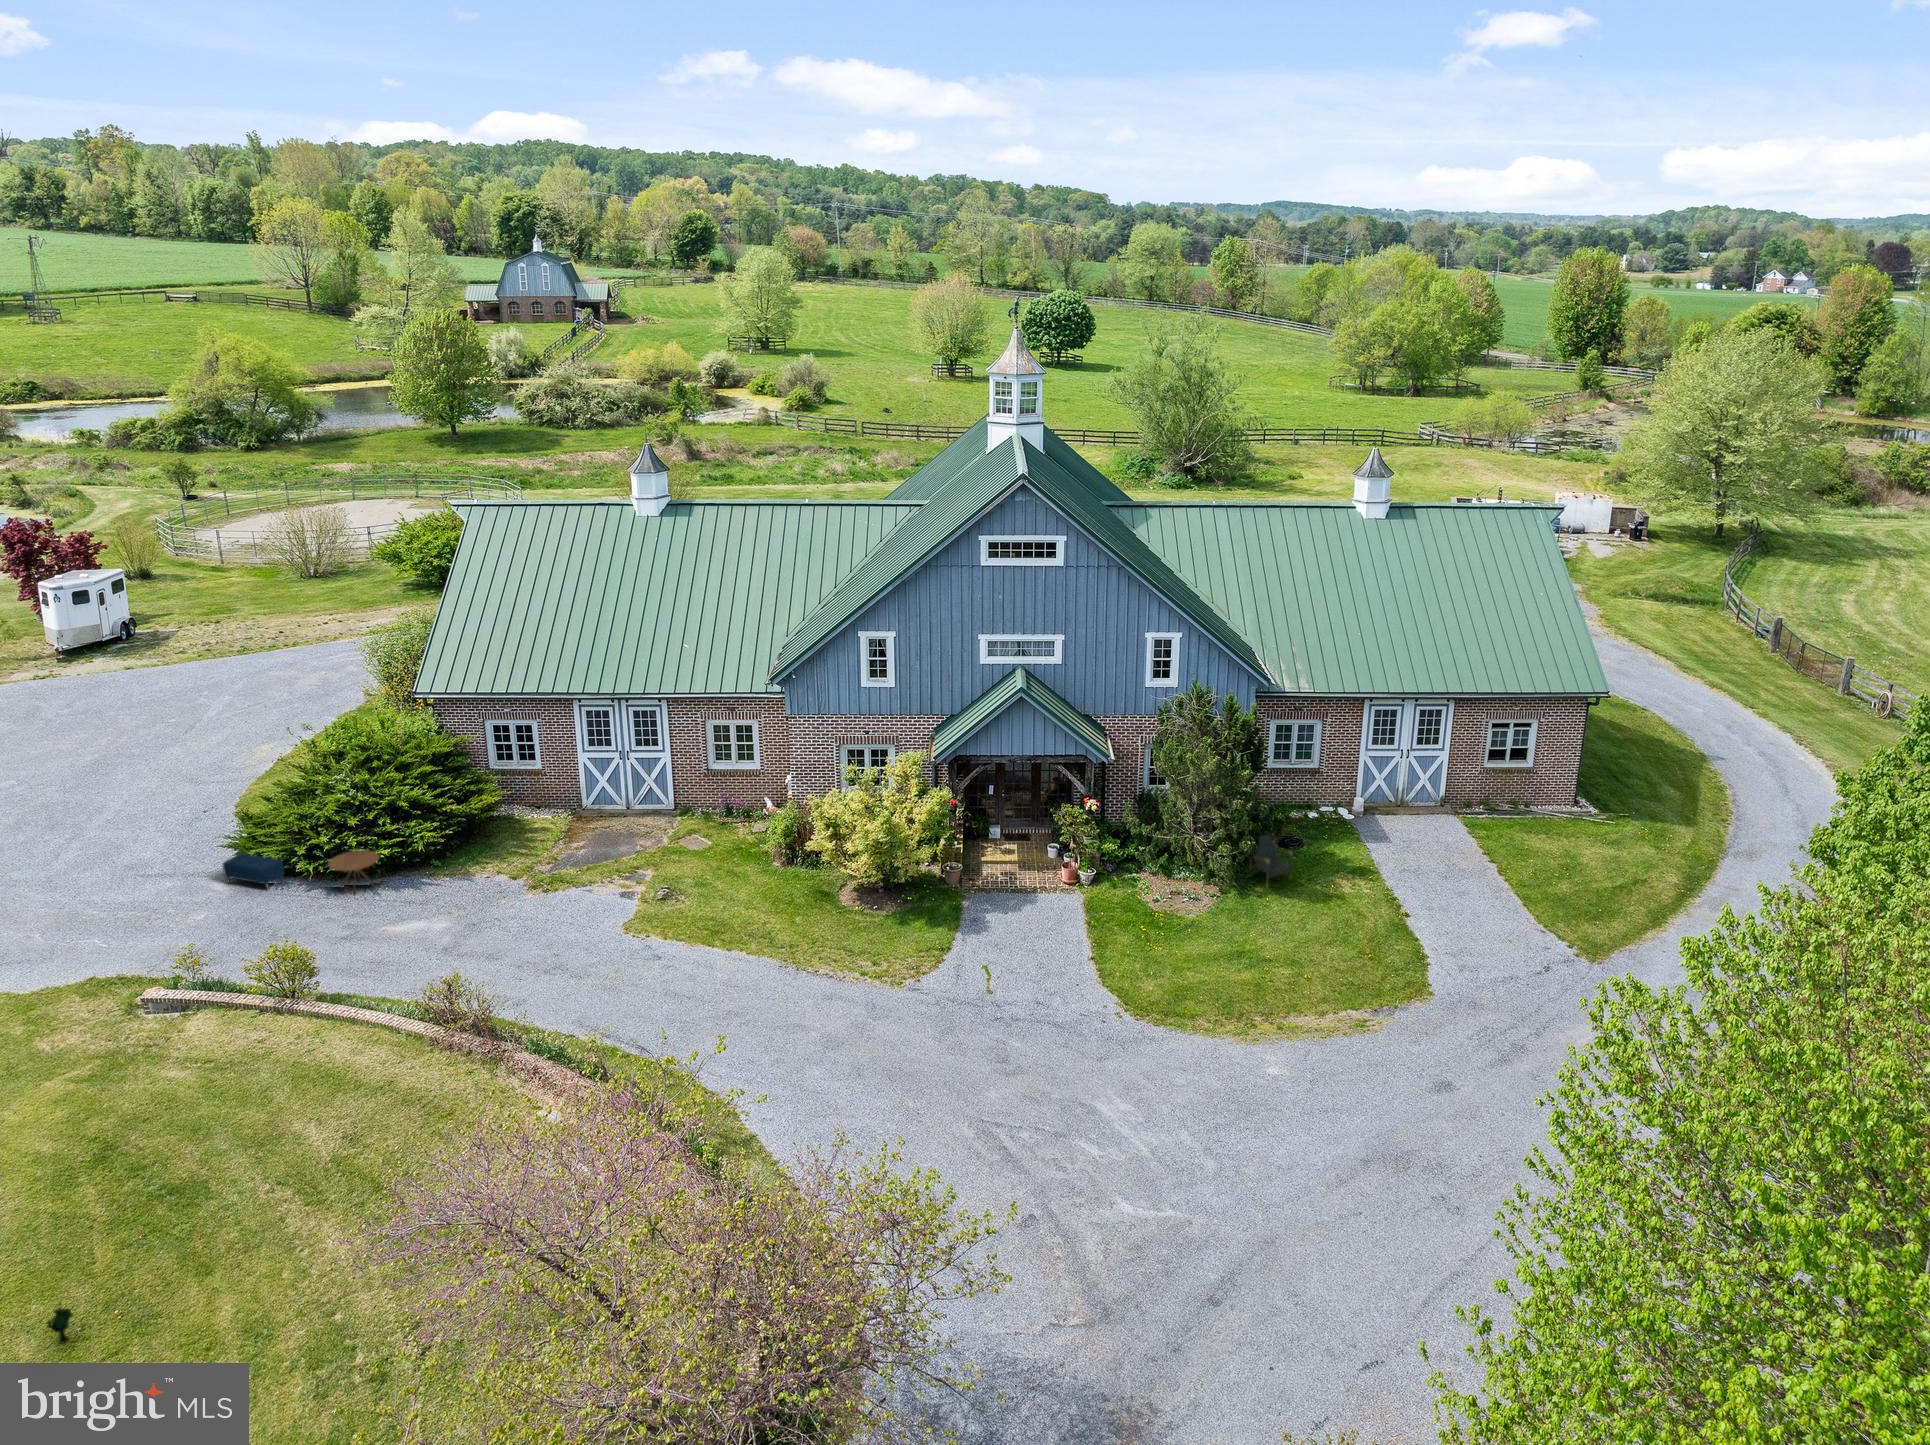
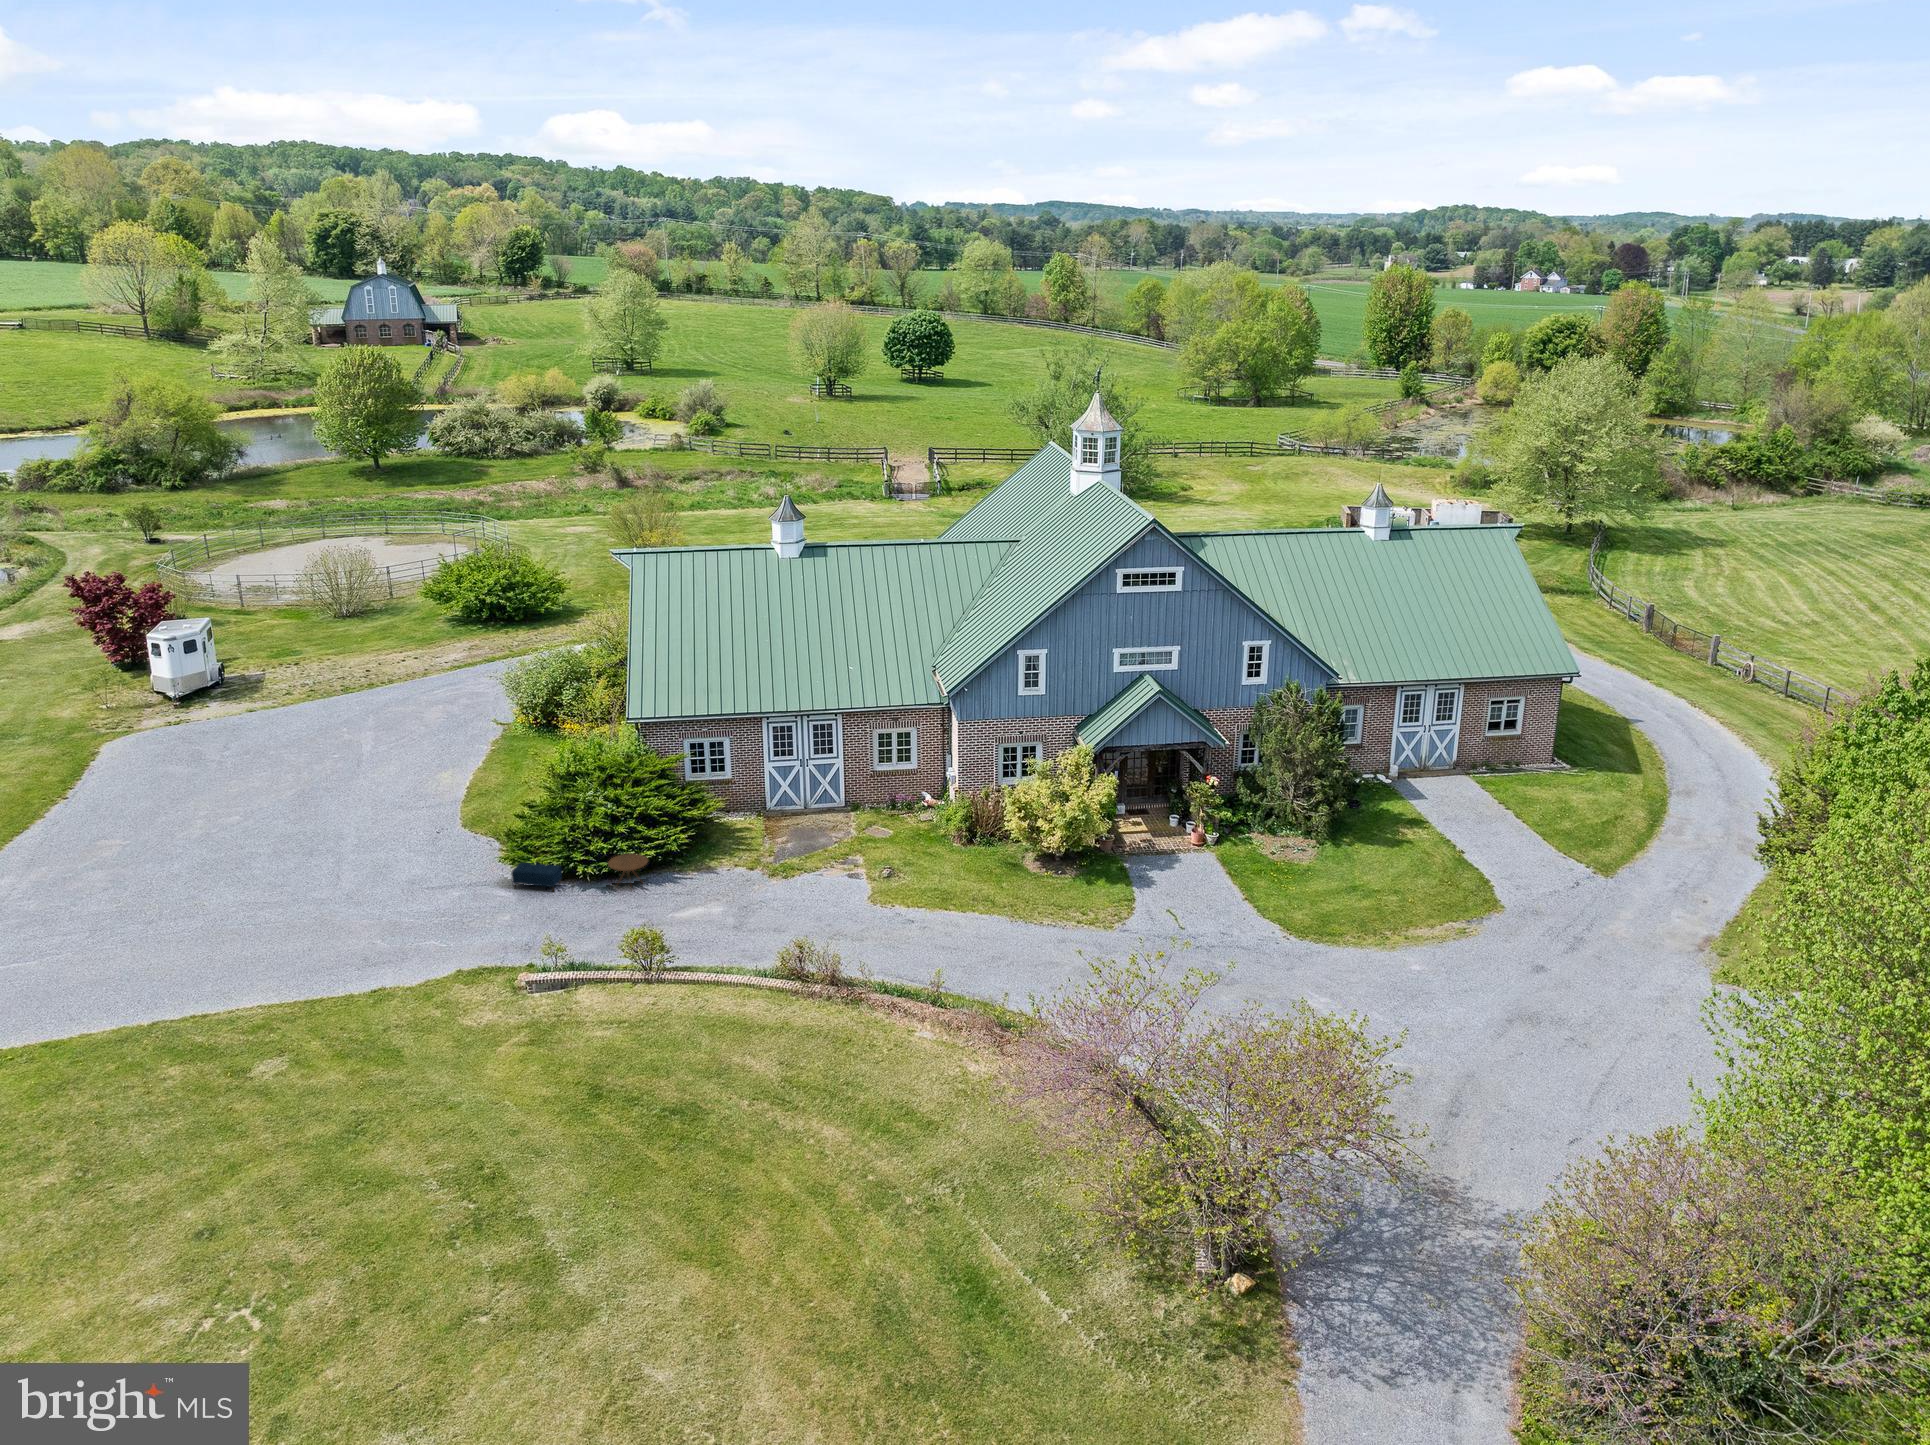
lounge chair: present [1249,834,1294,887] -> none [1333,797,1370,839]
decorative plant: present [47,1303,74,1344] -> none [668,1175,685,1206]

